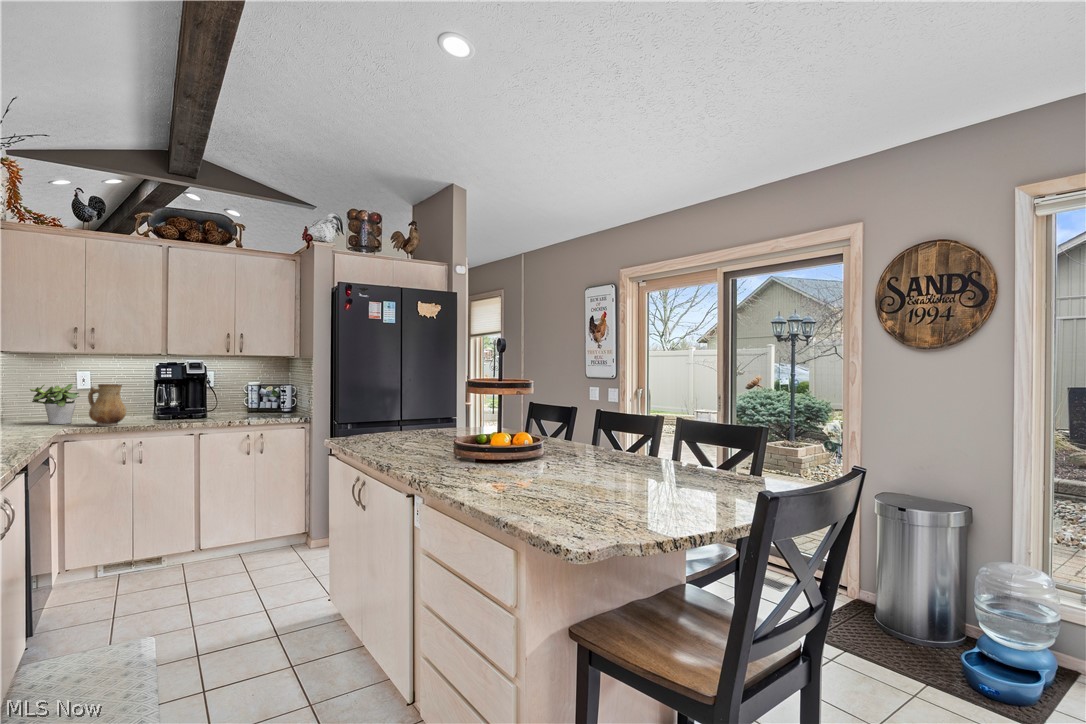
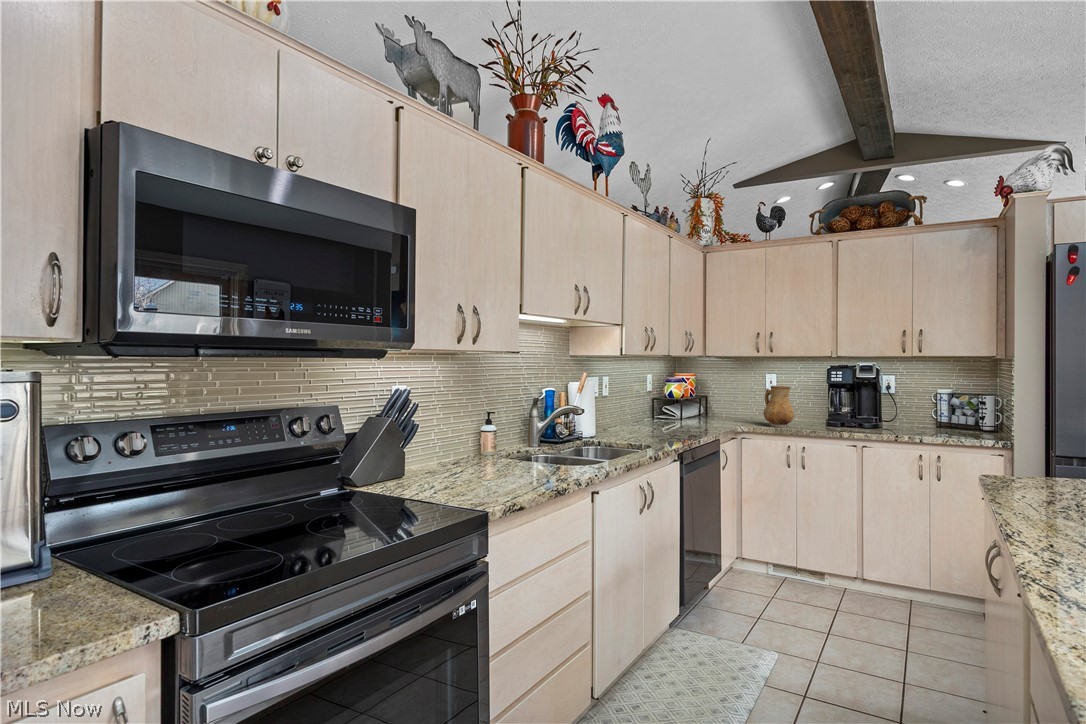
potted plant: present [30,384,79,424] -> none [730,384,764,421]

